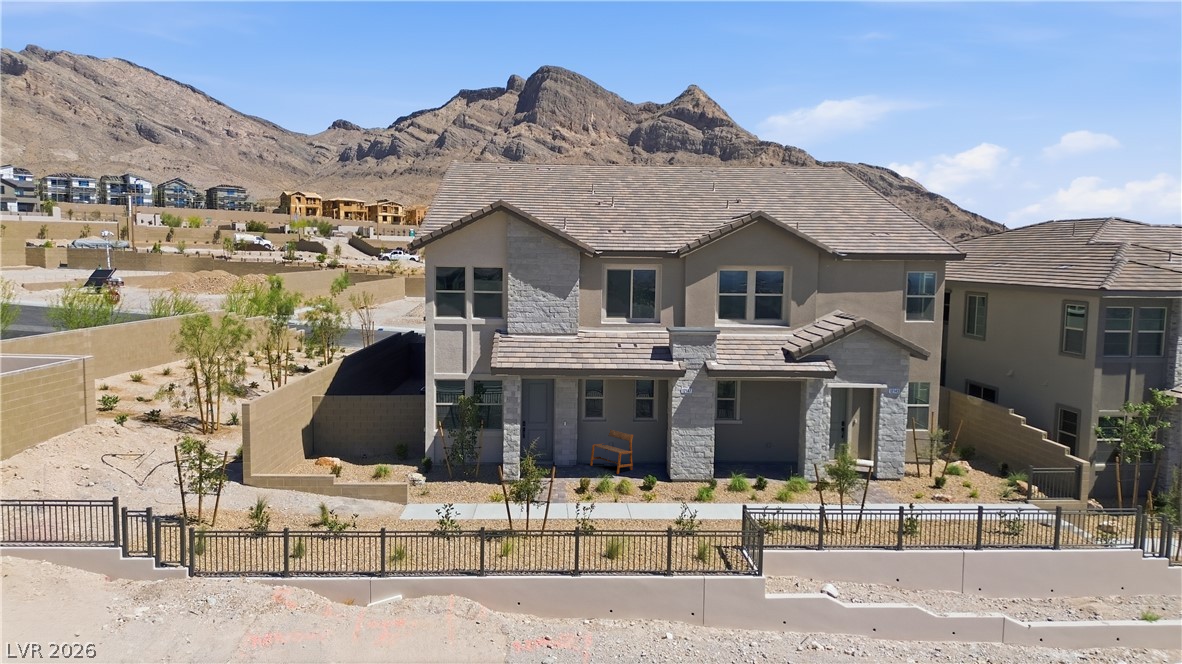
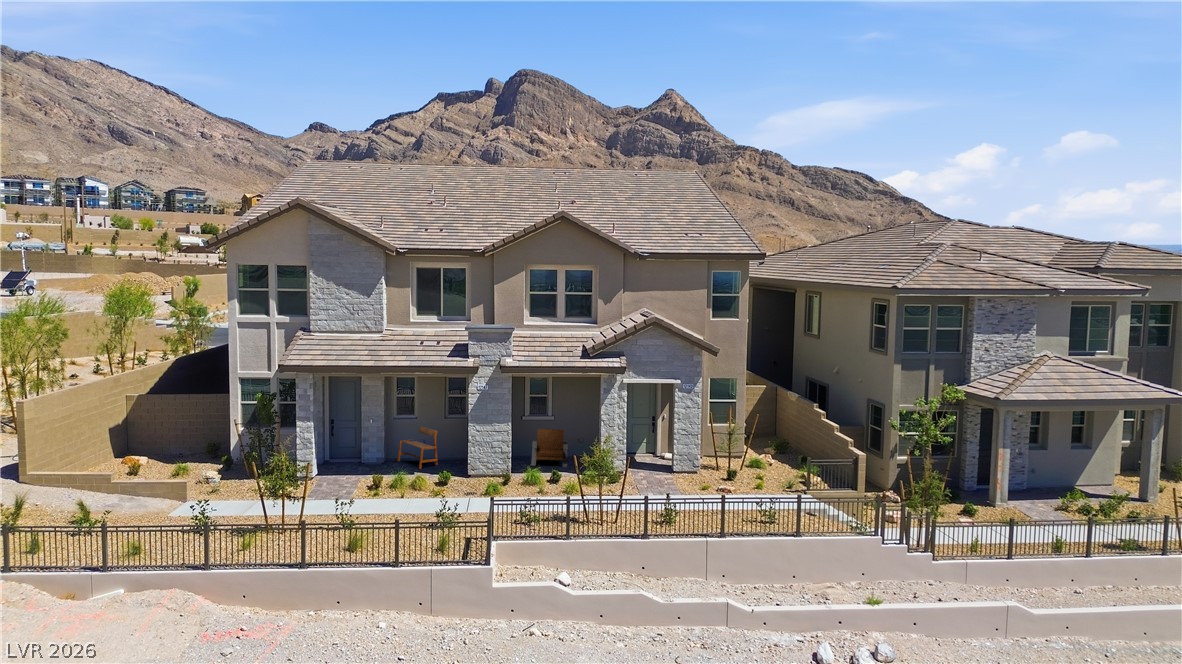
lounge chair: none [723,433,766,474] -> present [531,429,568,467]

